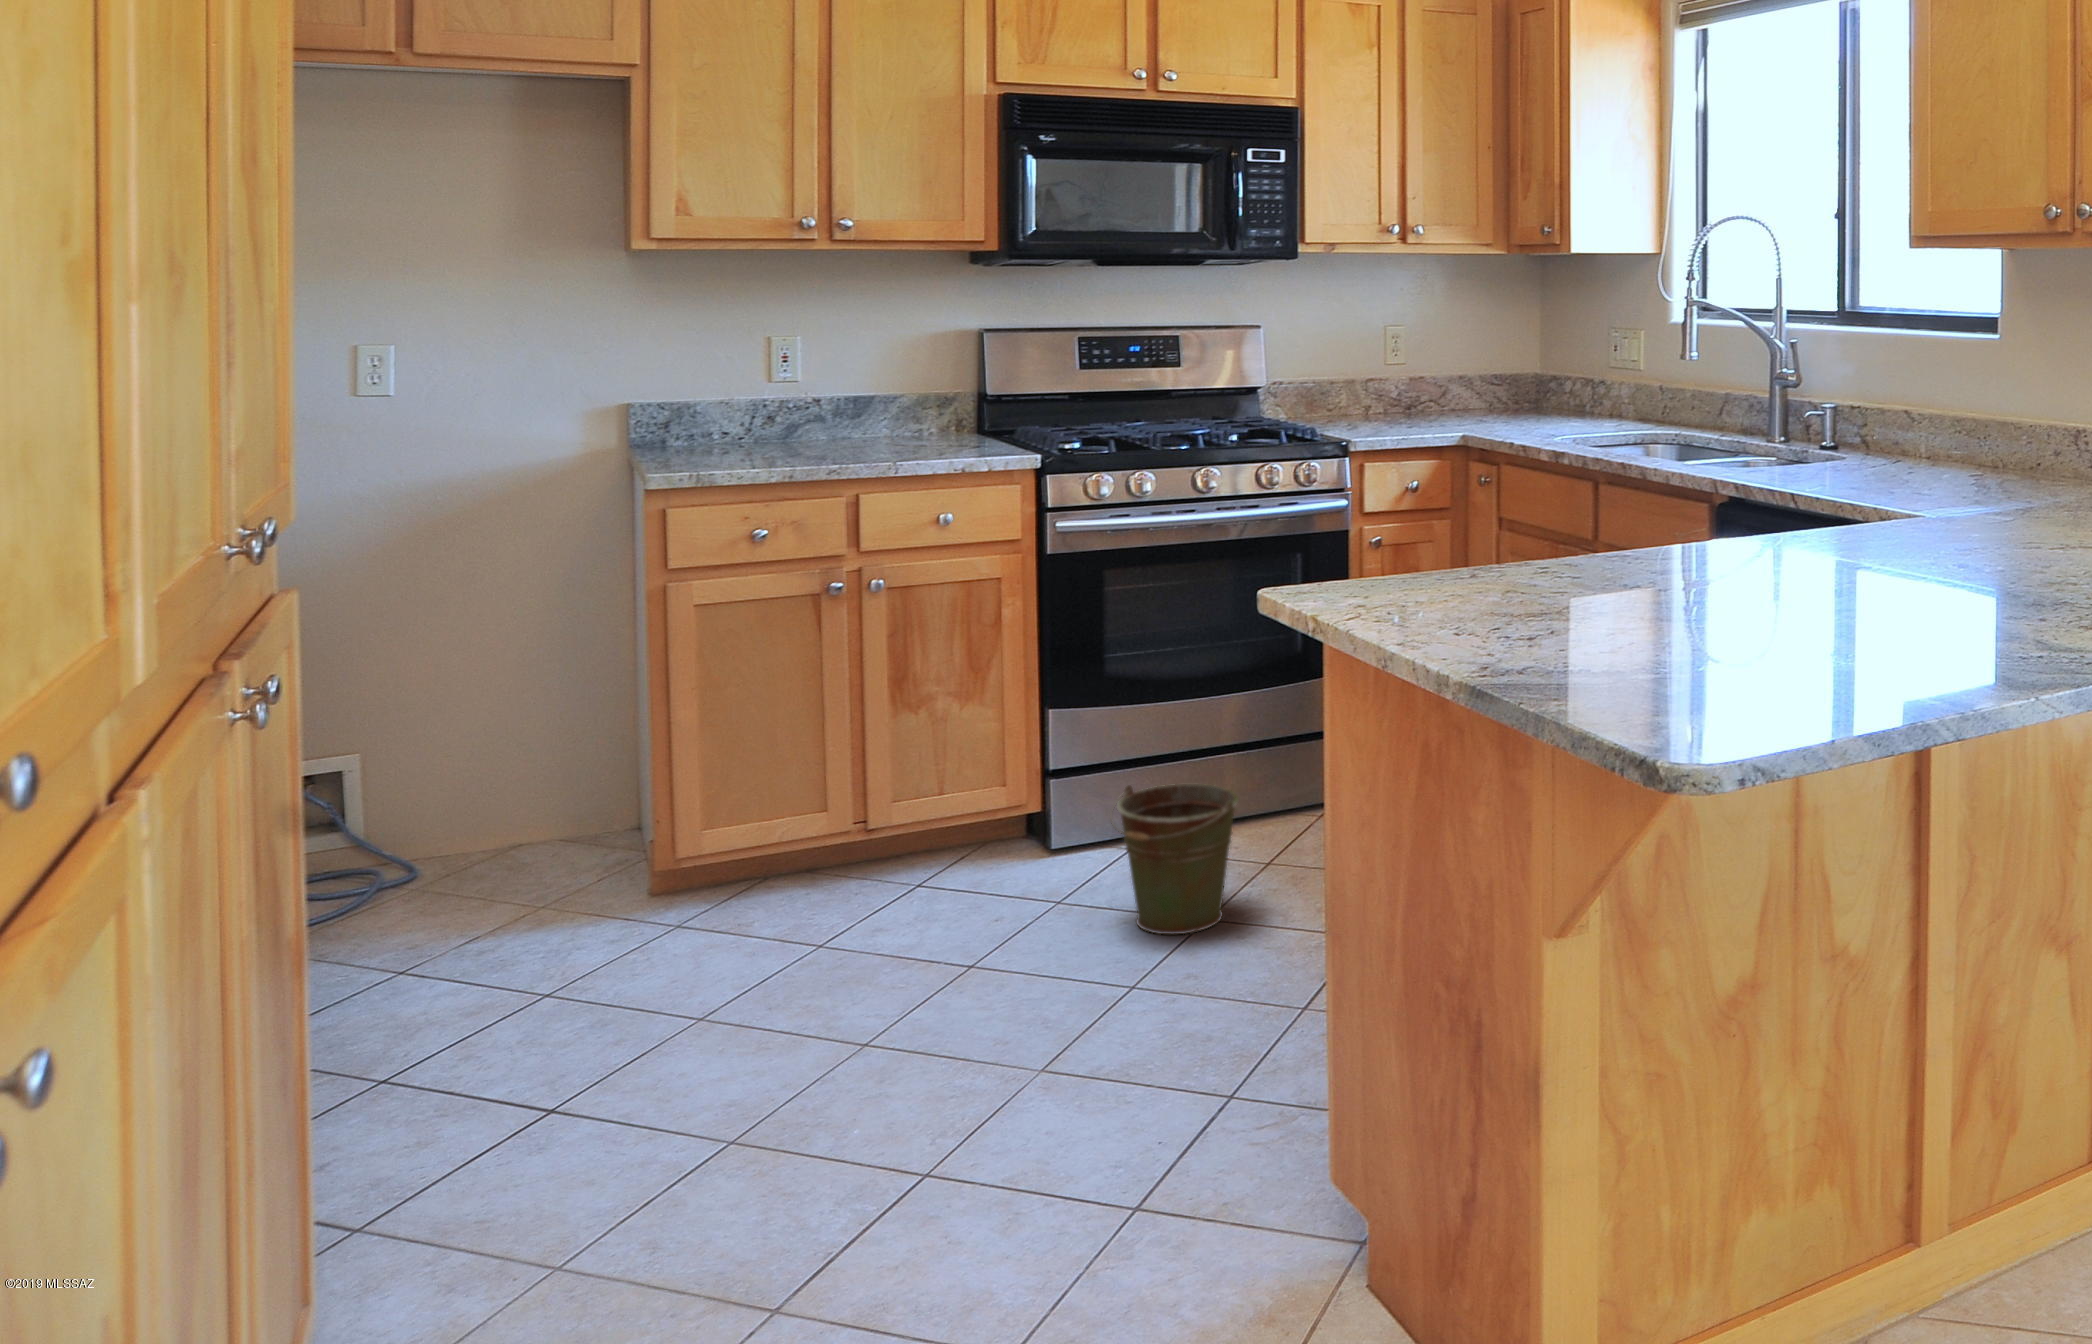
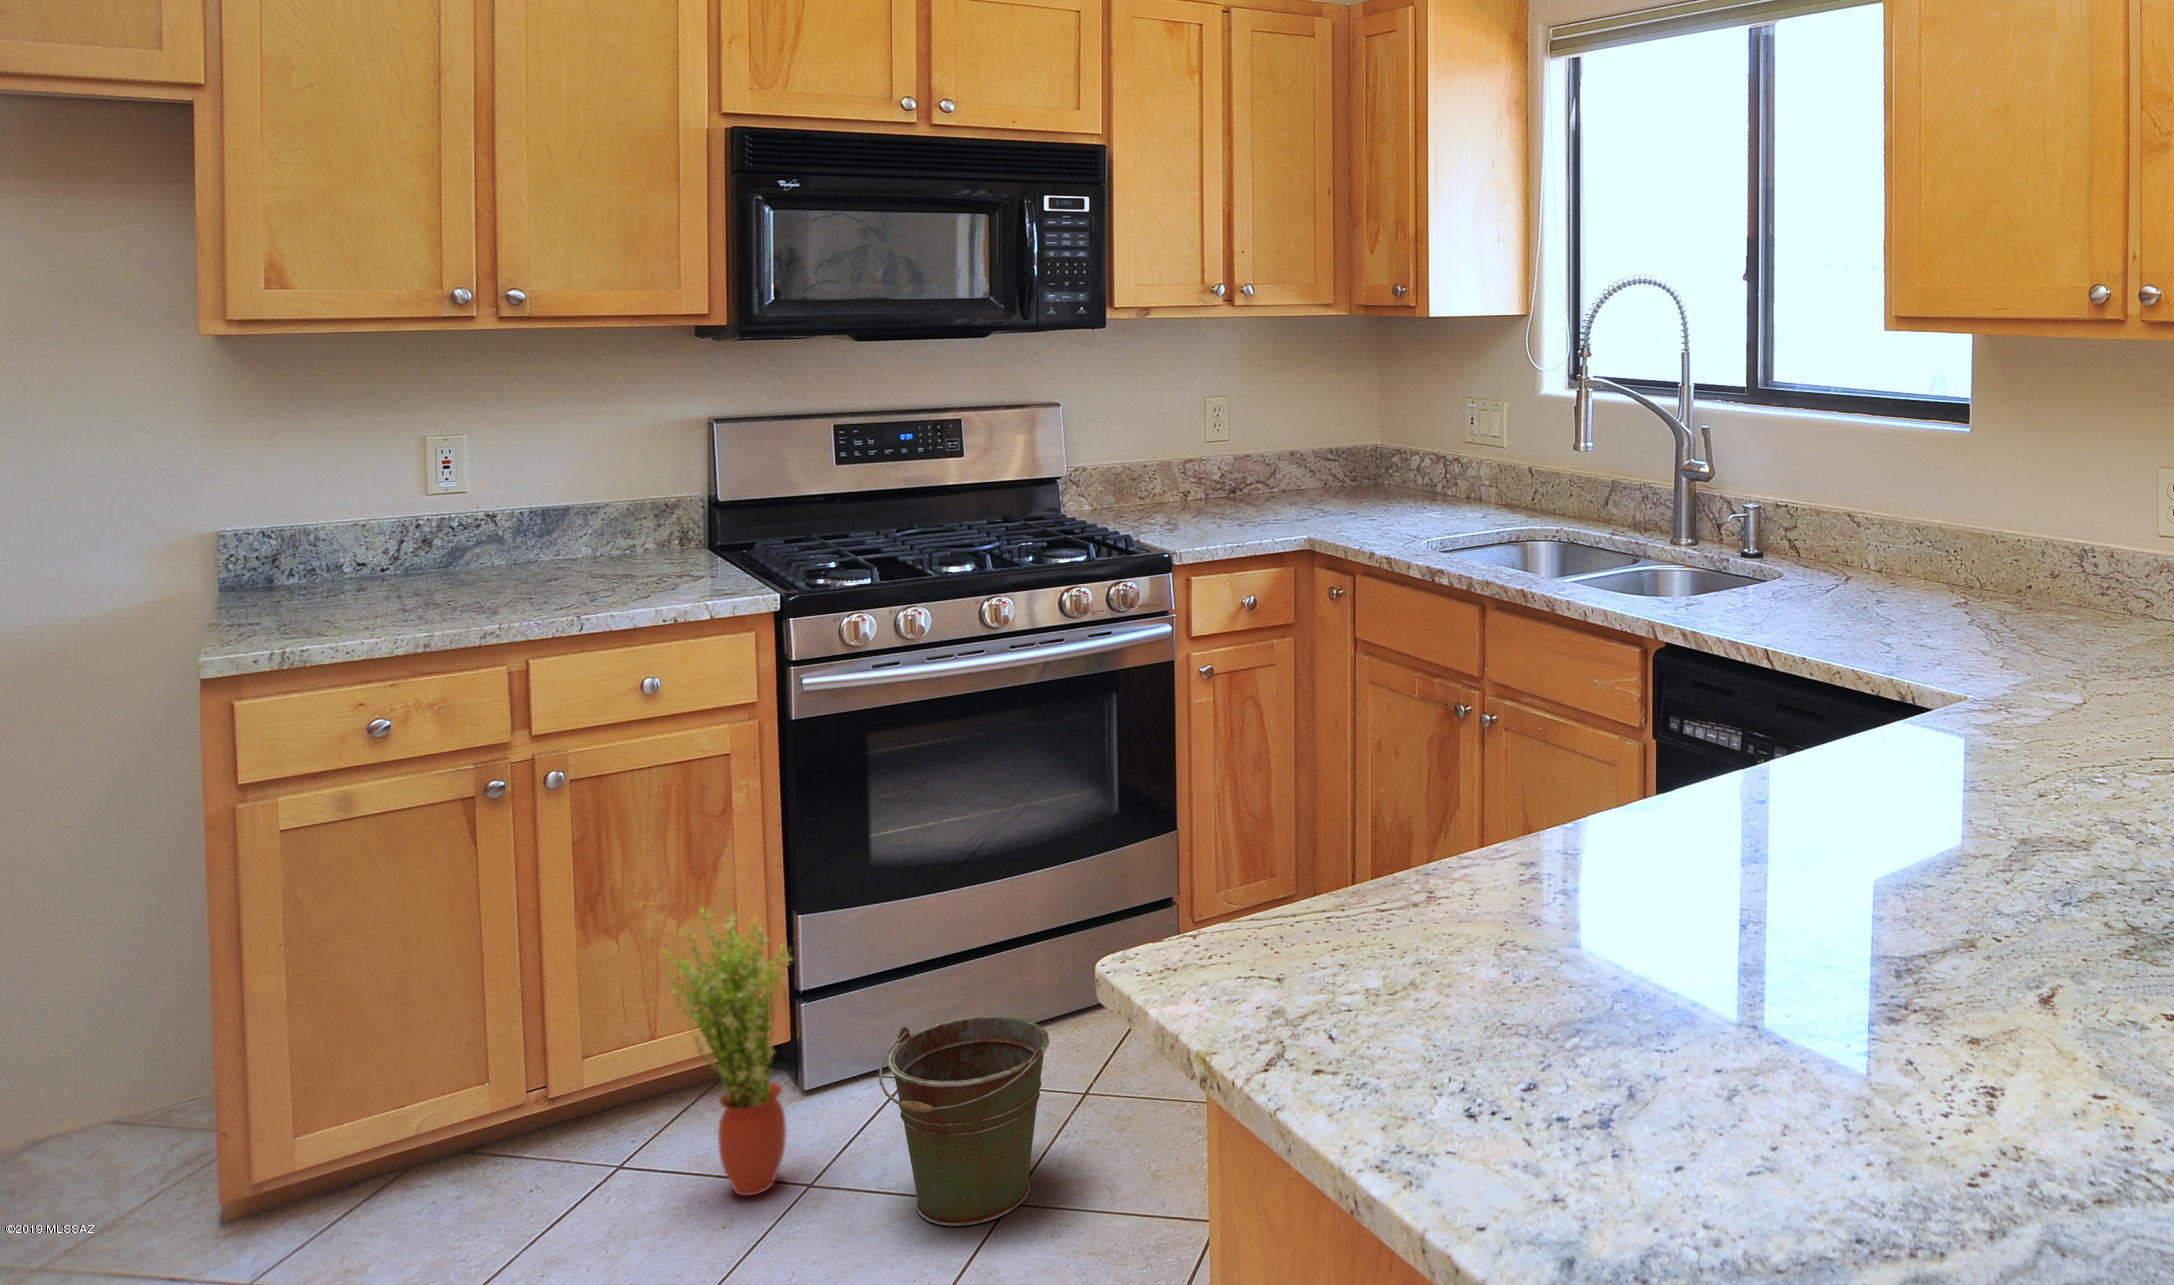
potted plant: none [951,686,1047,909] -> present [664,910,791,1196]

